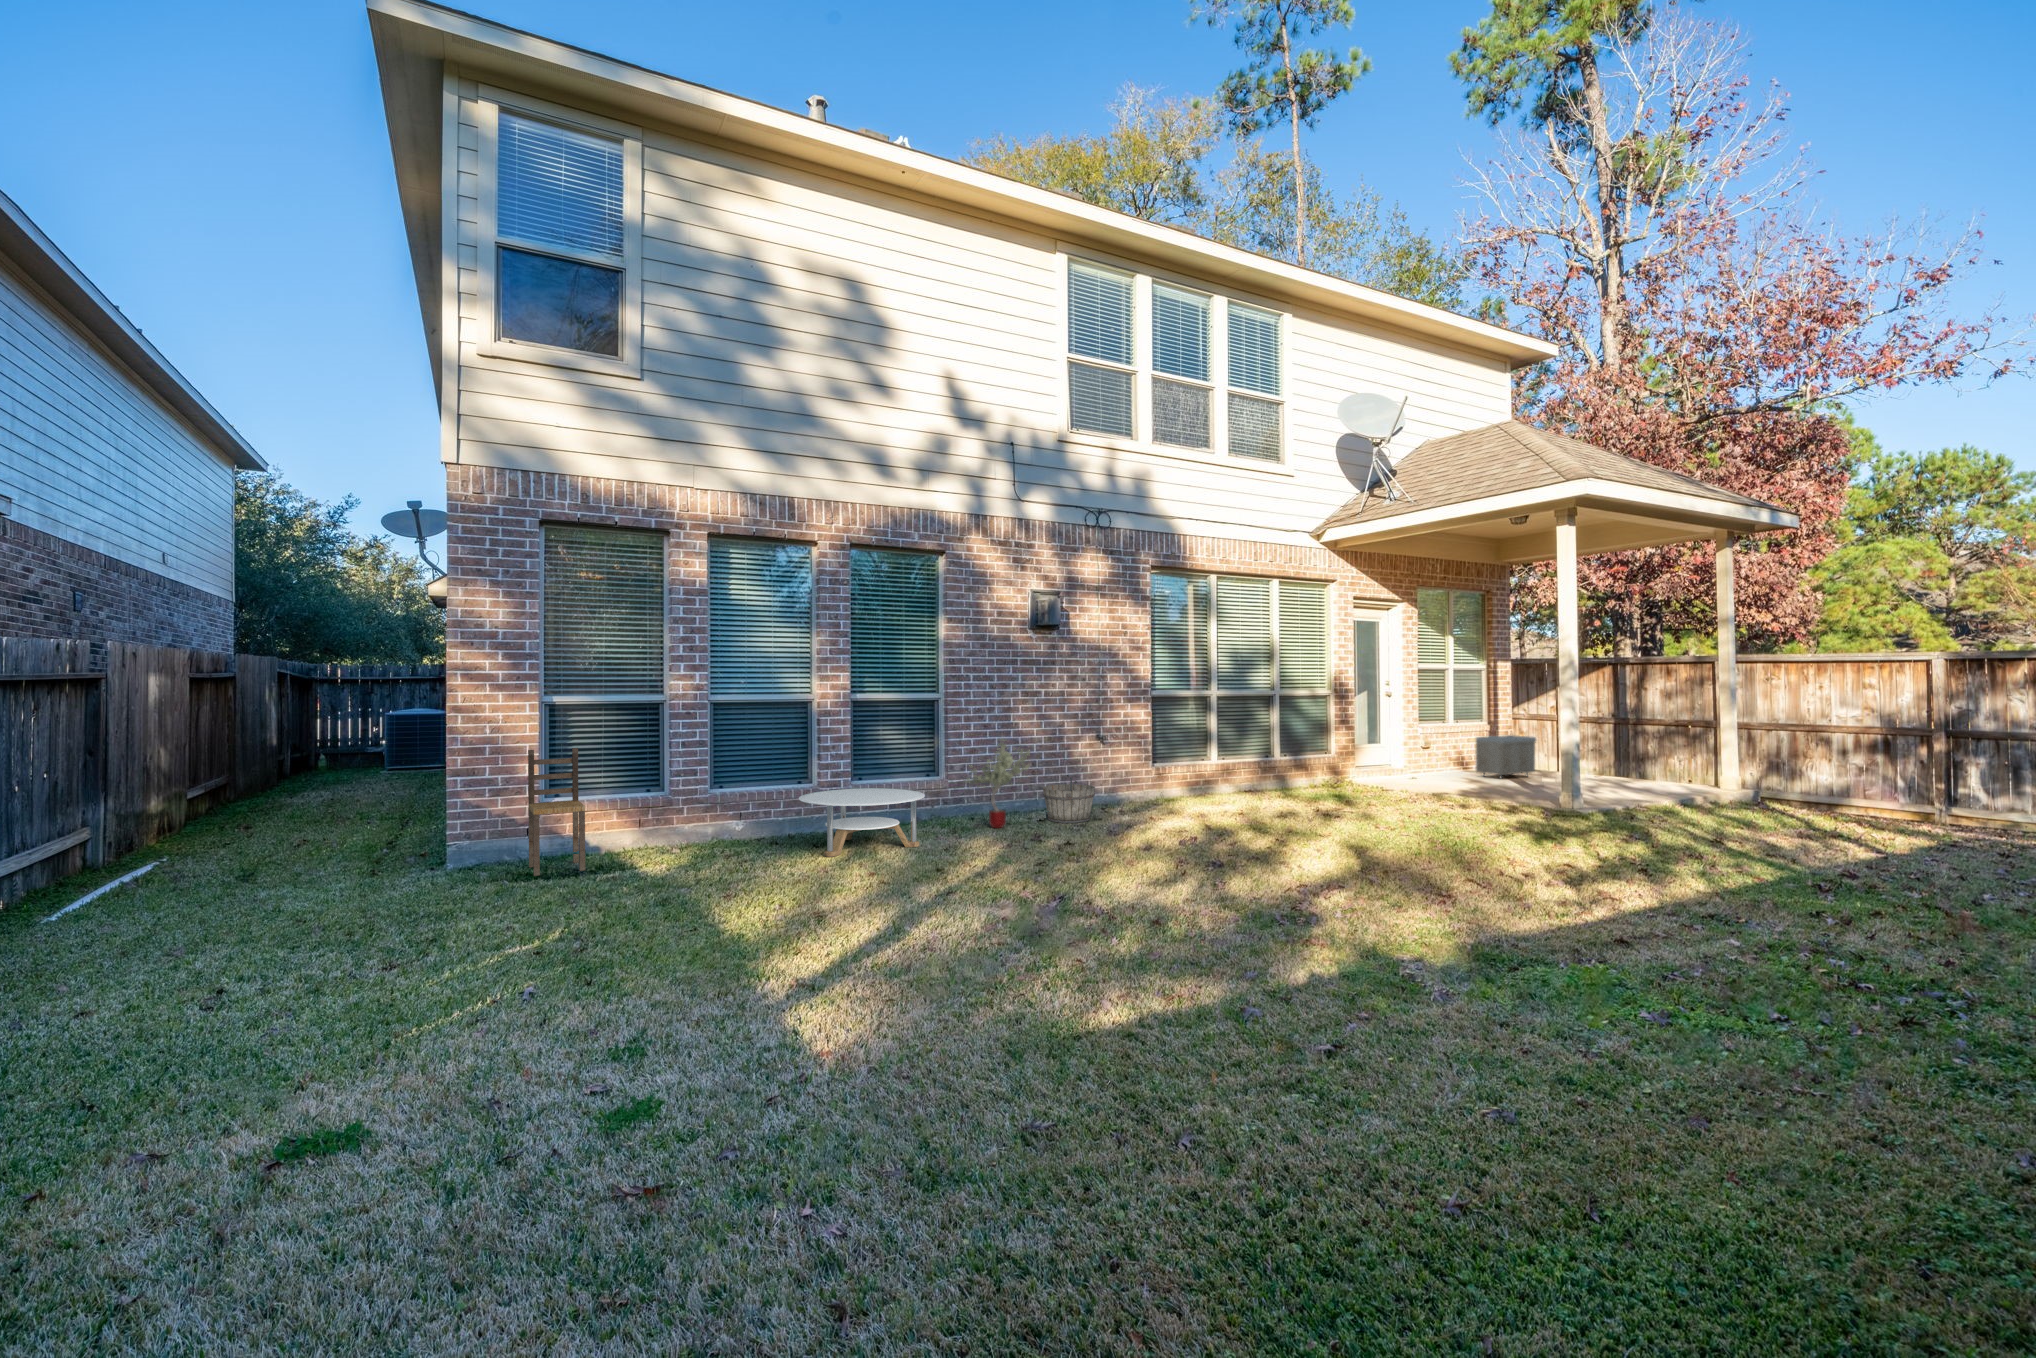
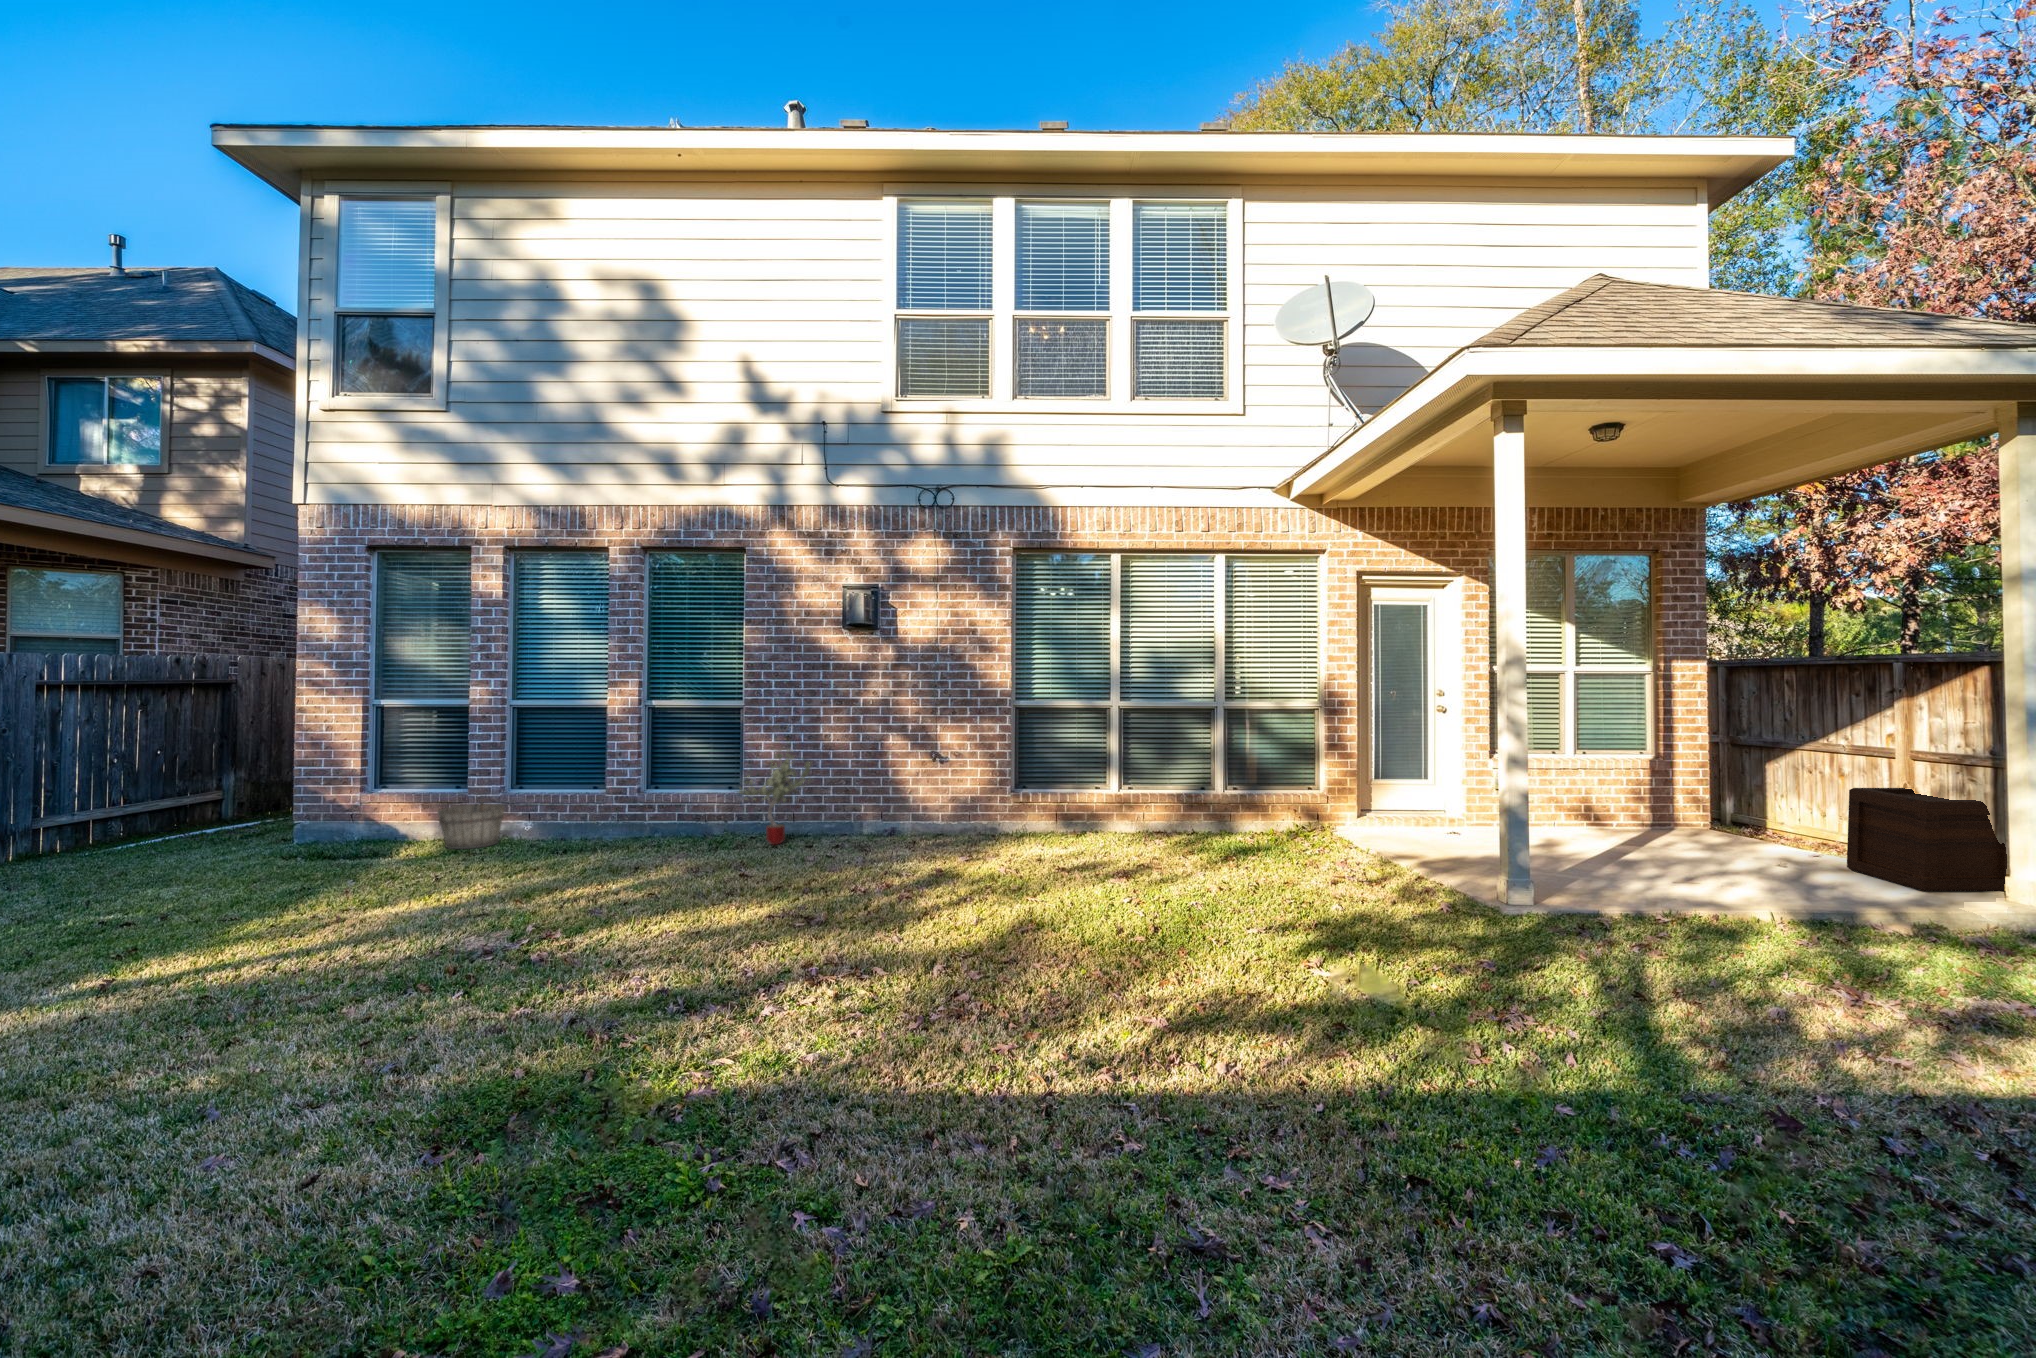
wooden crate: none [1612,731,1692,787] -> present [1847,788,2007,892]
storage bench: present [1476,735,1536,778] -> none [1615,776,1728,844]
chair: present [528,748,585,876] -> none [331,741,400,847]
wooden bucket: present [1043,775,1095,823] -> present [438,796,504,849]
round table: present [799,788,925,857] -> none [534,791,667,858]

